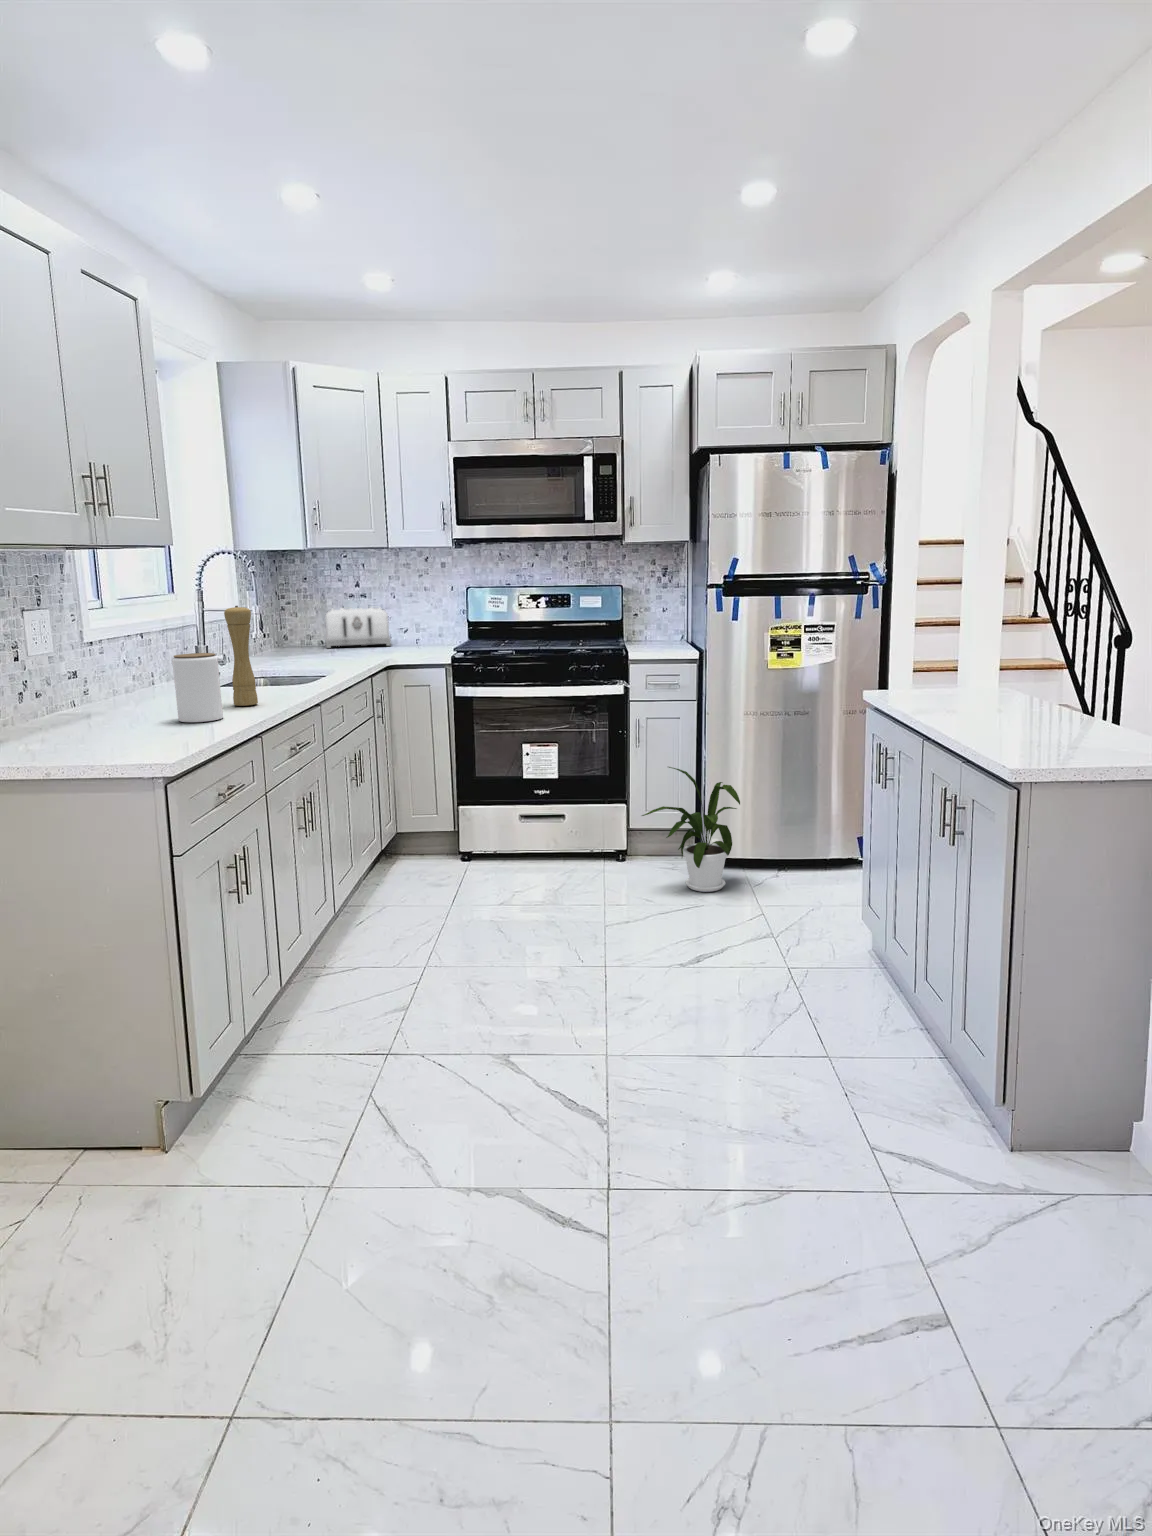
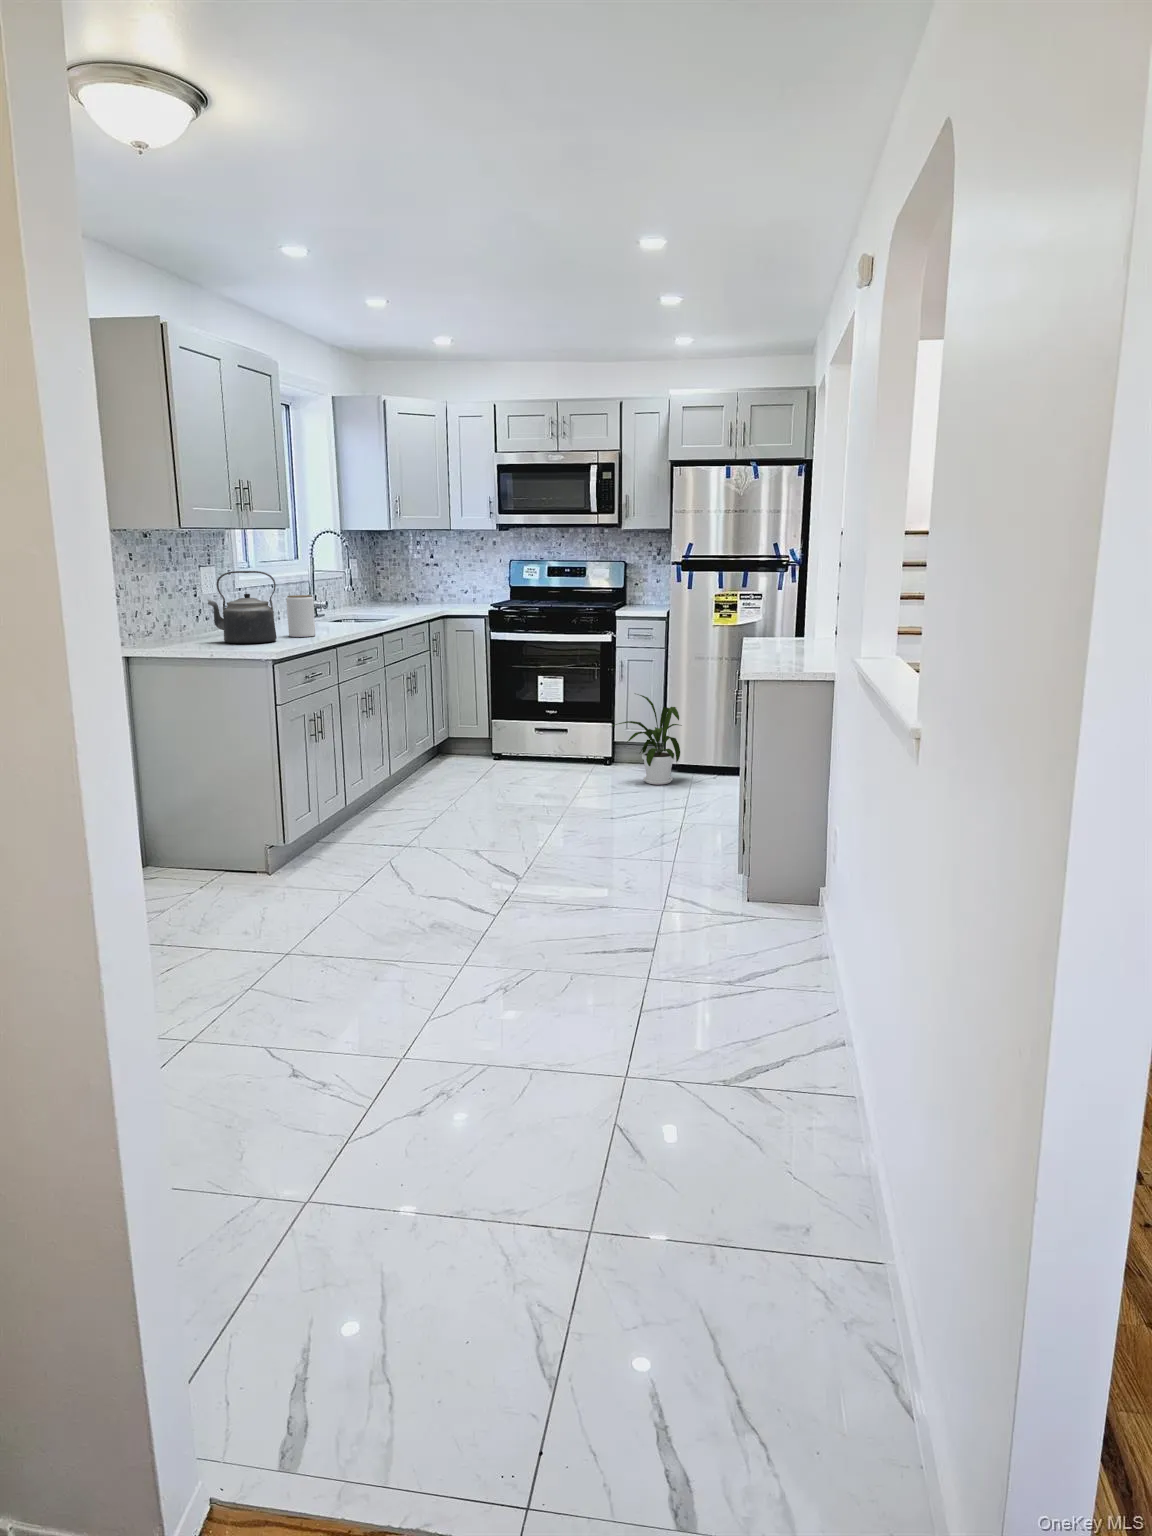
pepper mill: present [224,606,258,706] -> none [321,567,340,631]
toaster: present [325,607,391,648] -> none [406,574,455,603]
kettle: none [33,617,160,743] -> present [208,571,277,643]

